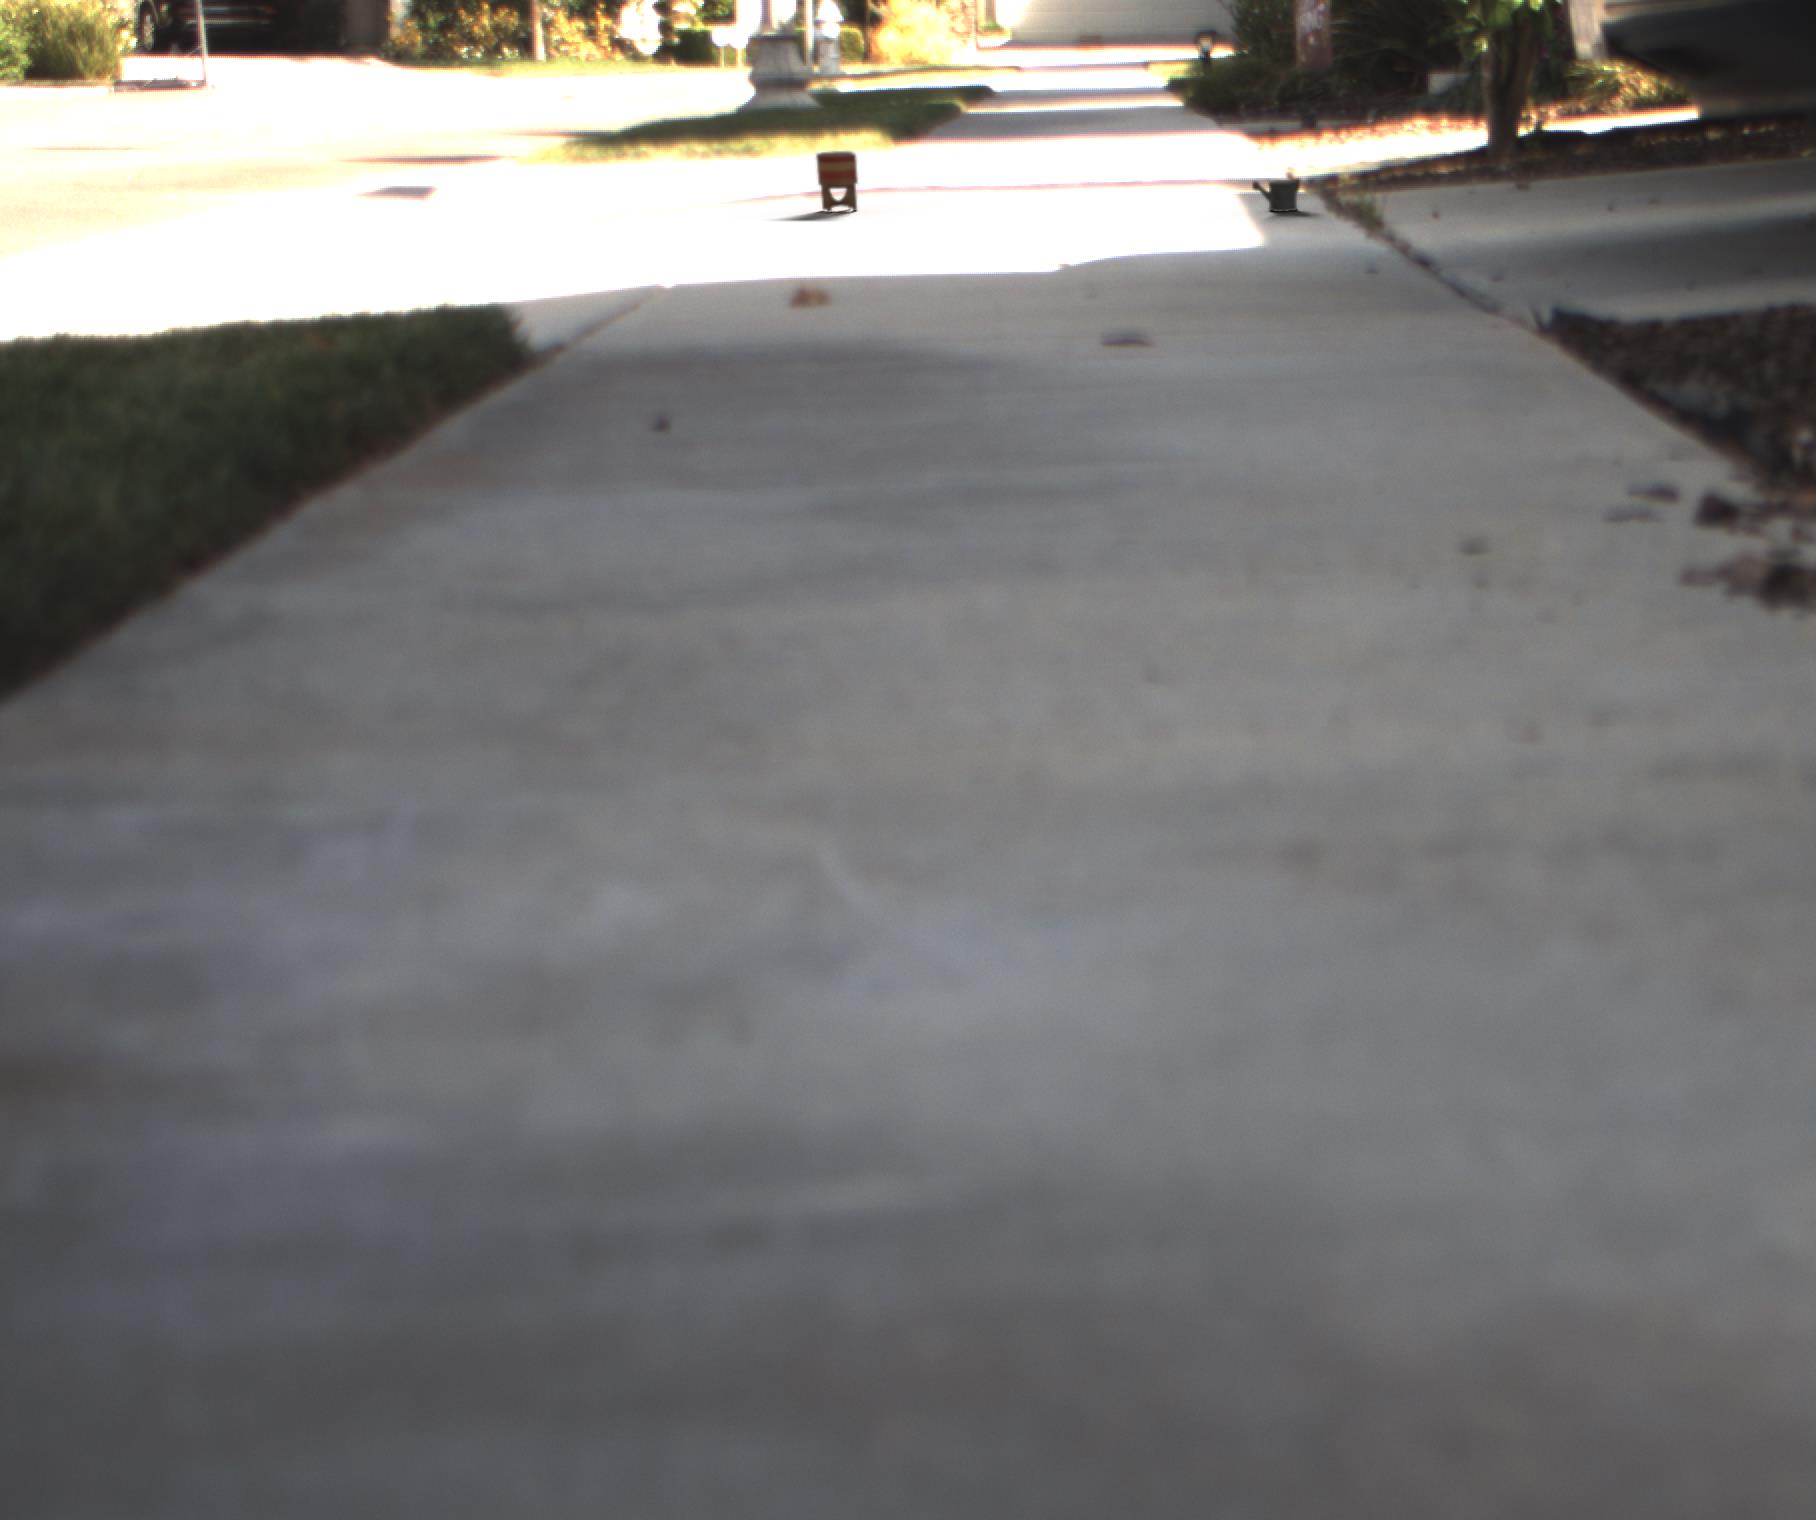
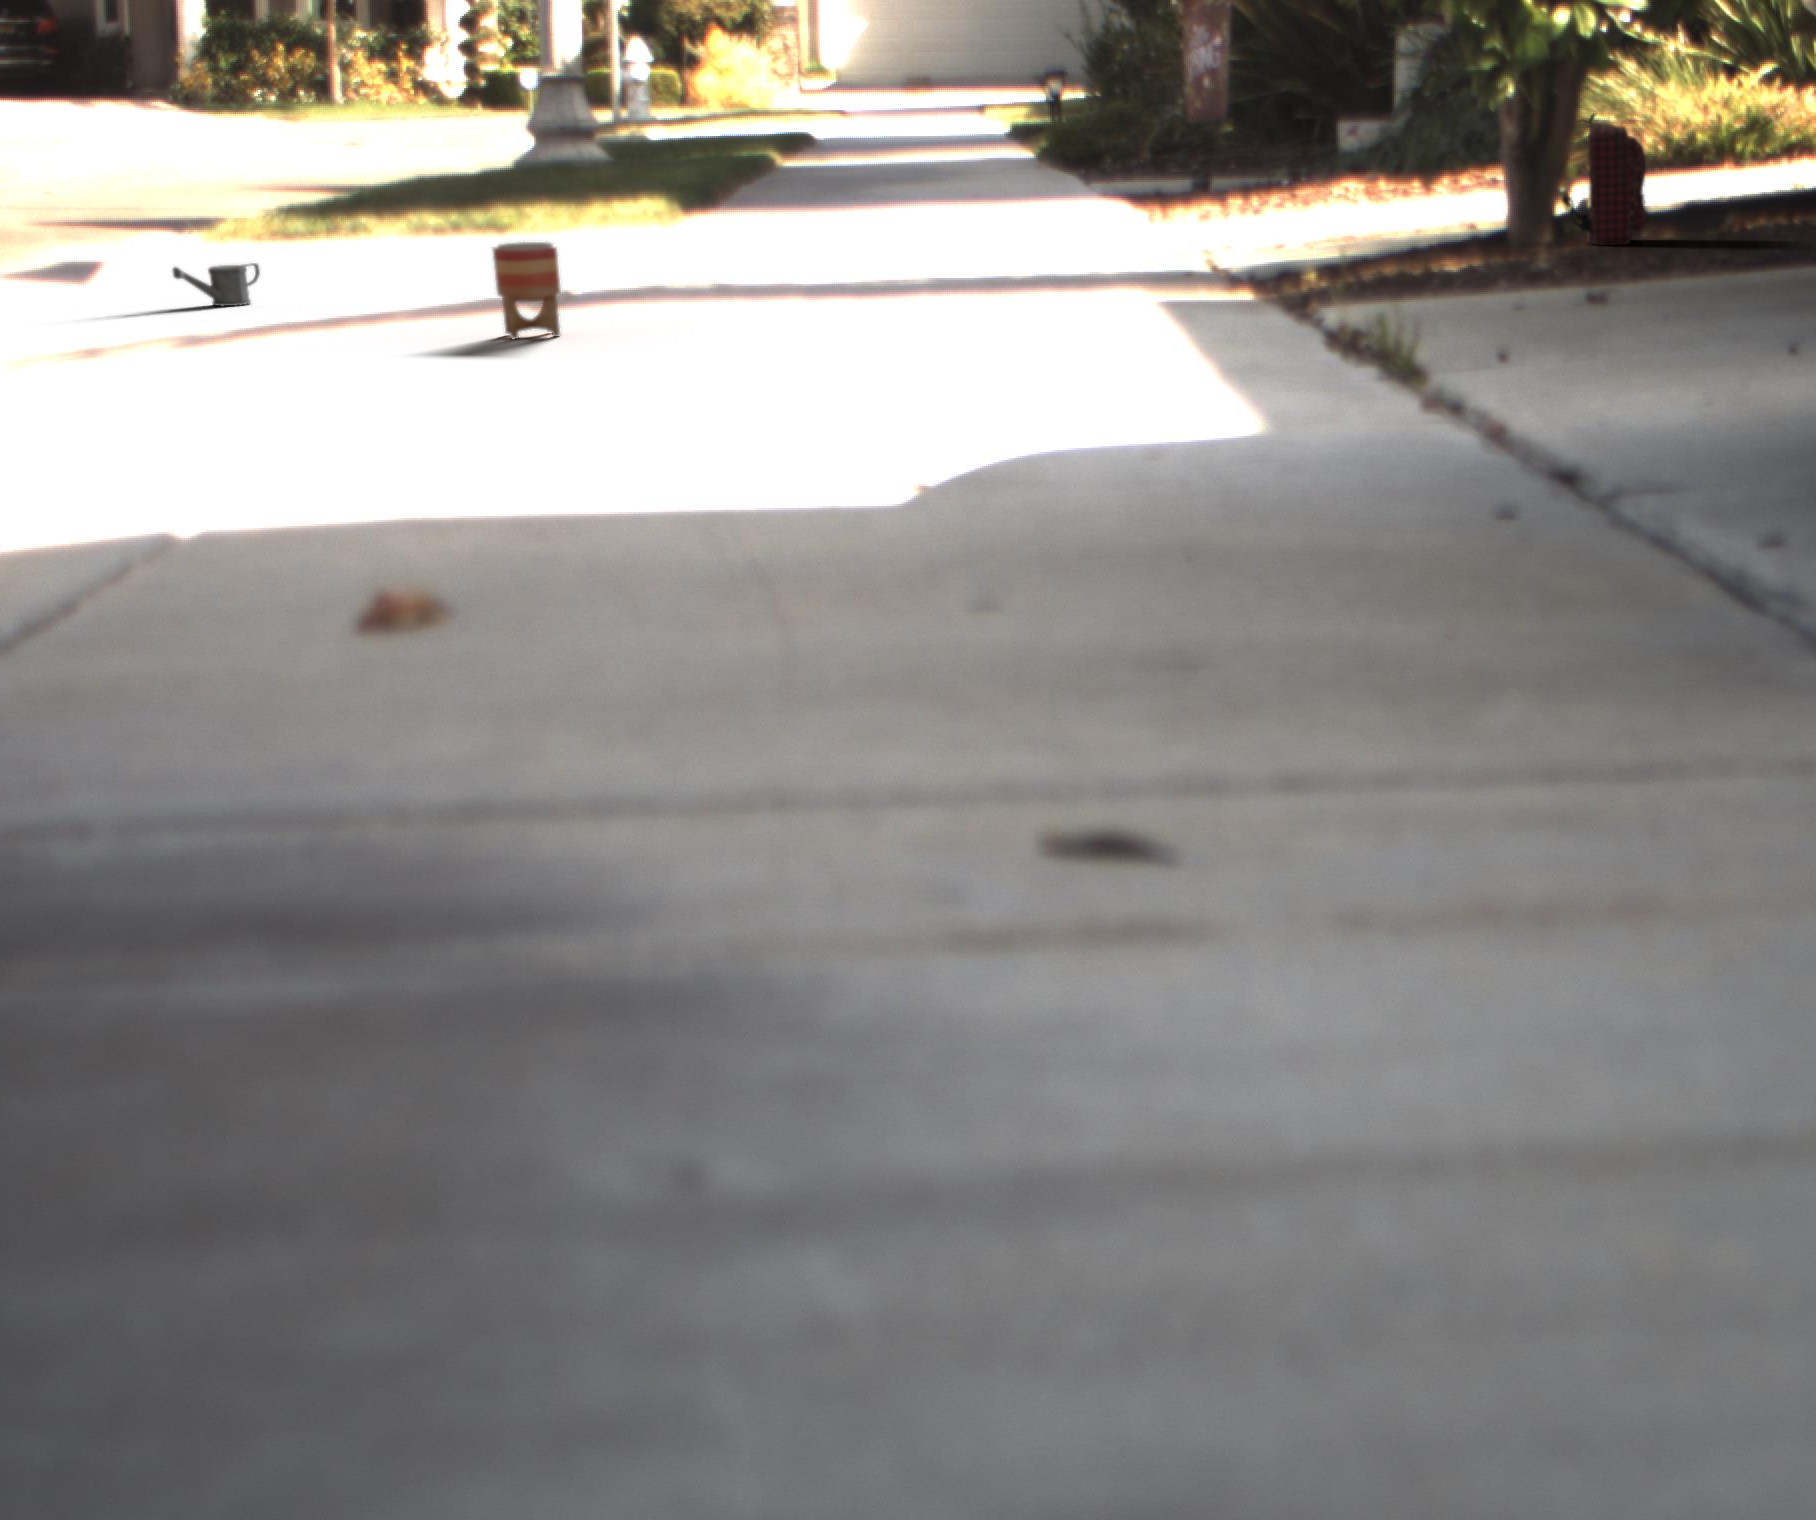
backpack: none [1518,66,1586,158] -> present [1562,113,1646,246]
watering can: present [1252,179,1300,212] -> present [173,263,260,306]

